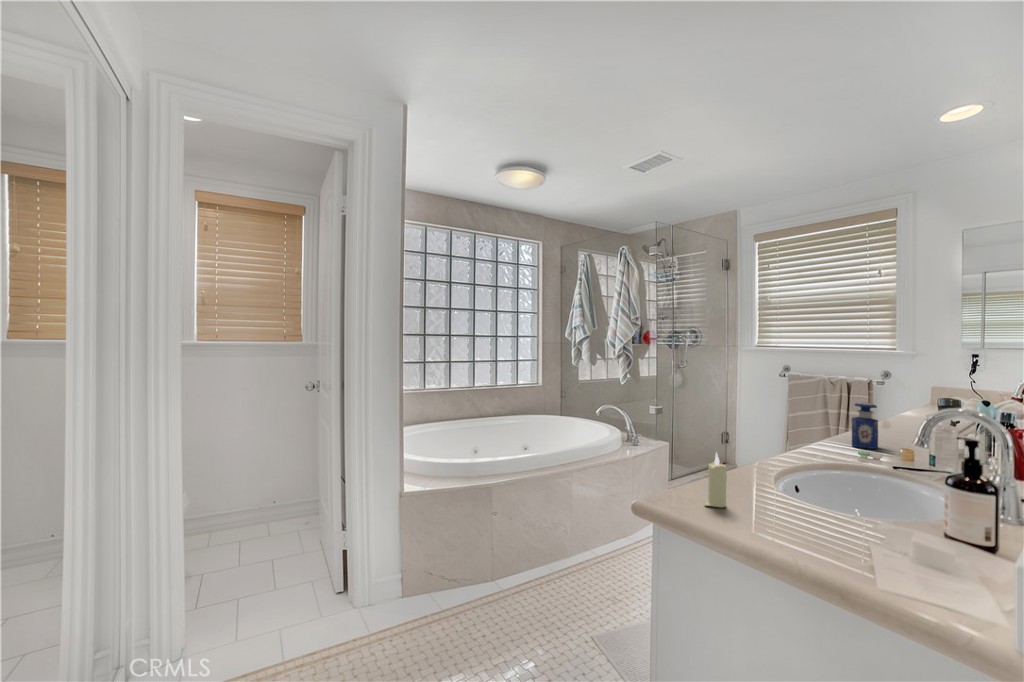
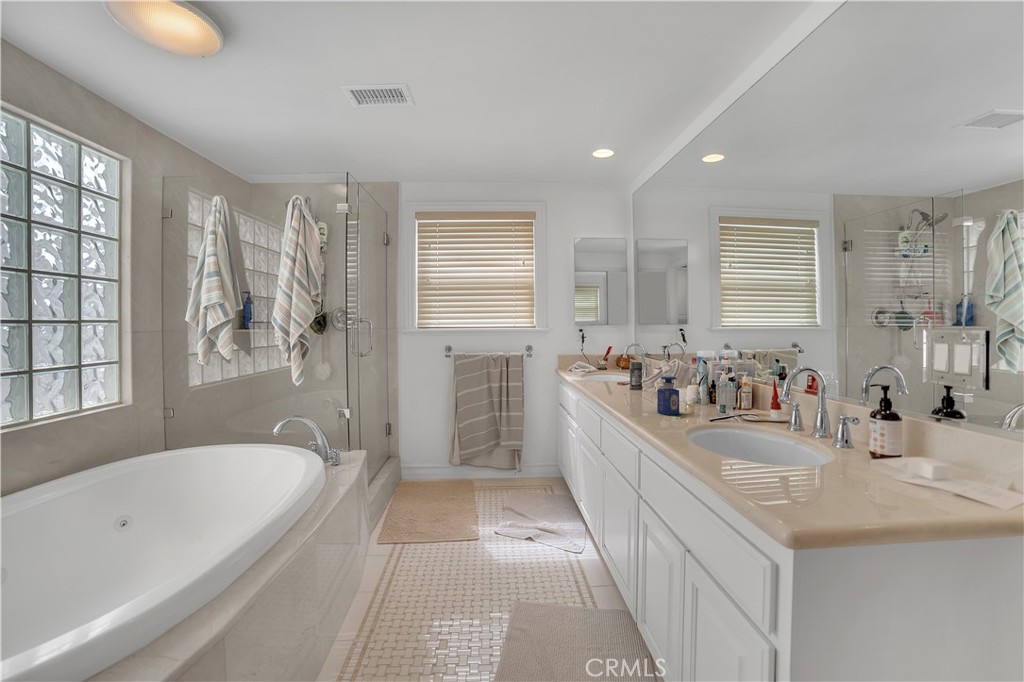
candle: present [705,453,727,507] -> none [829,452,857,516]

